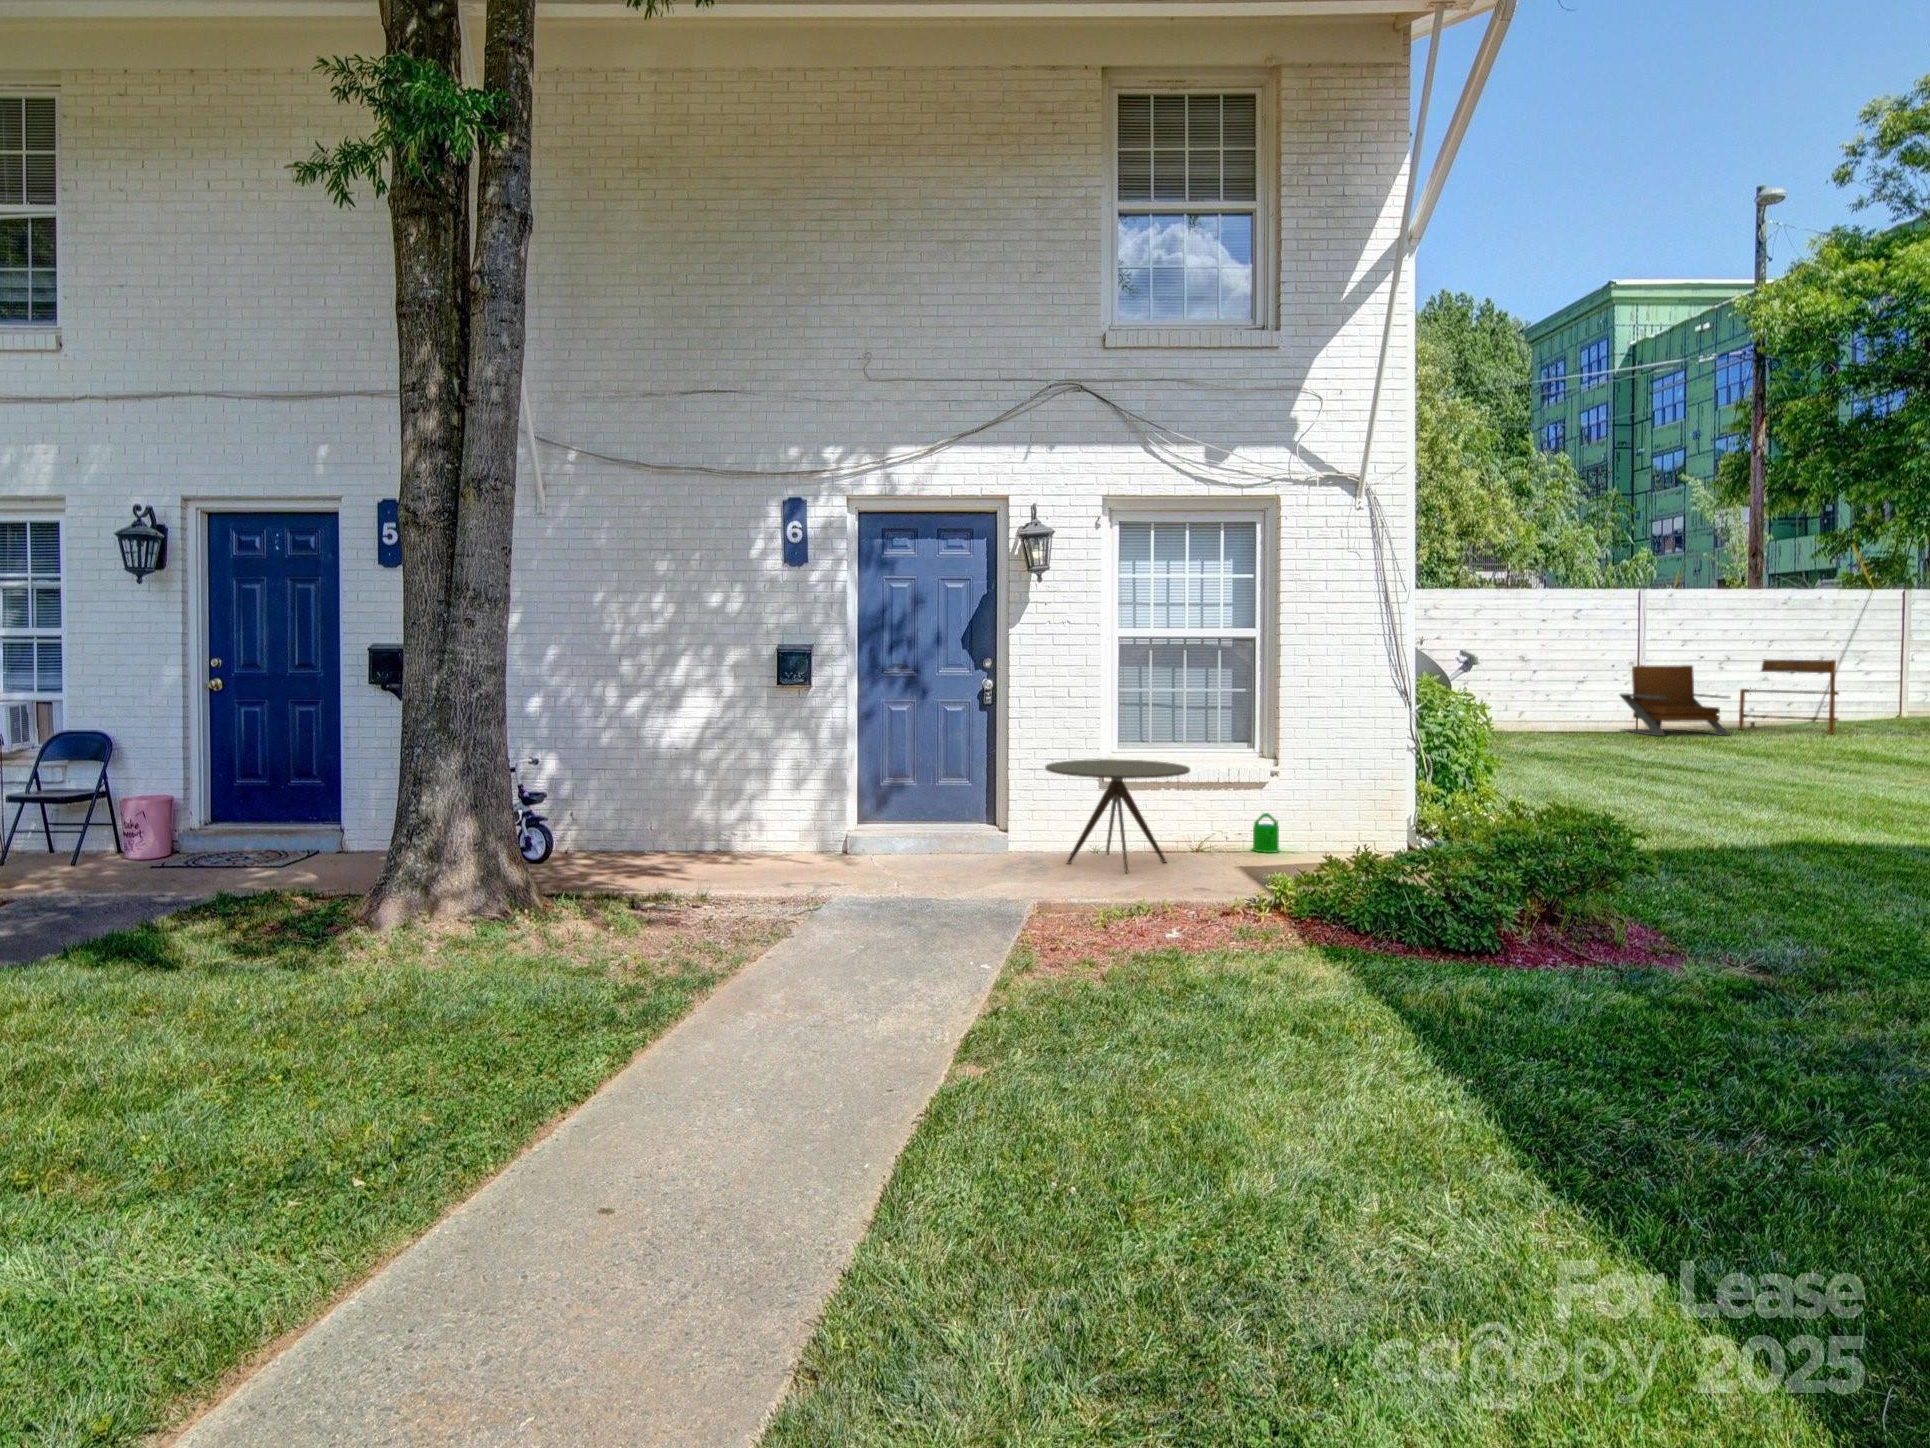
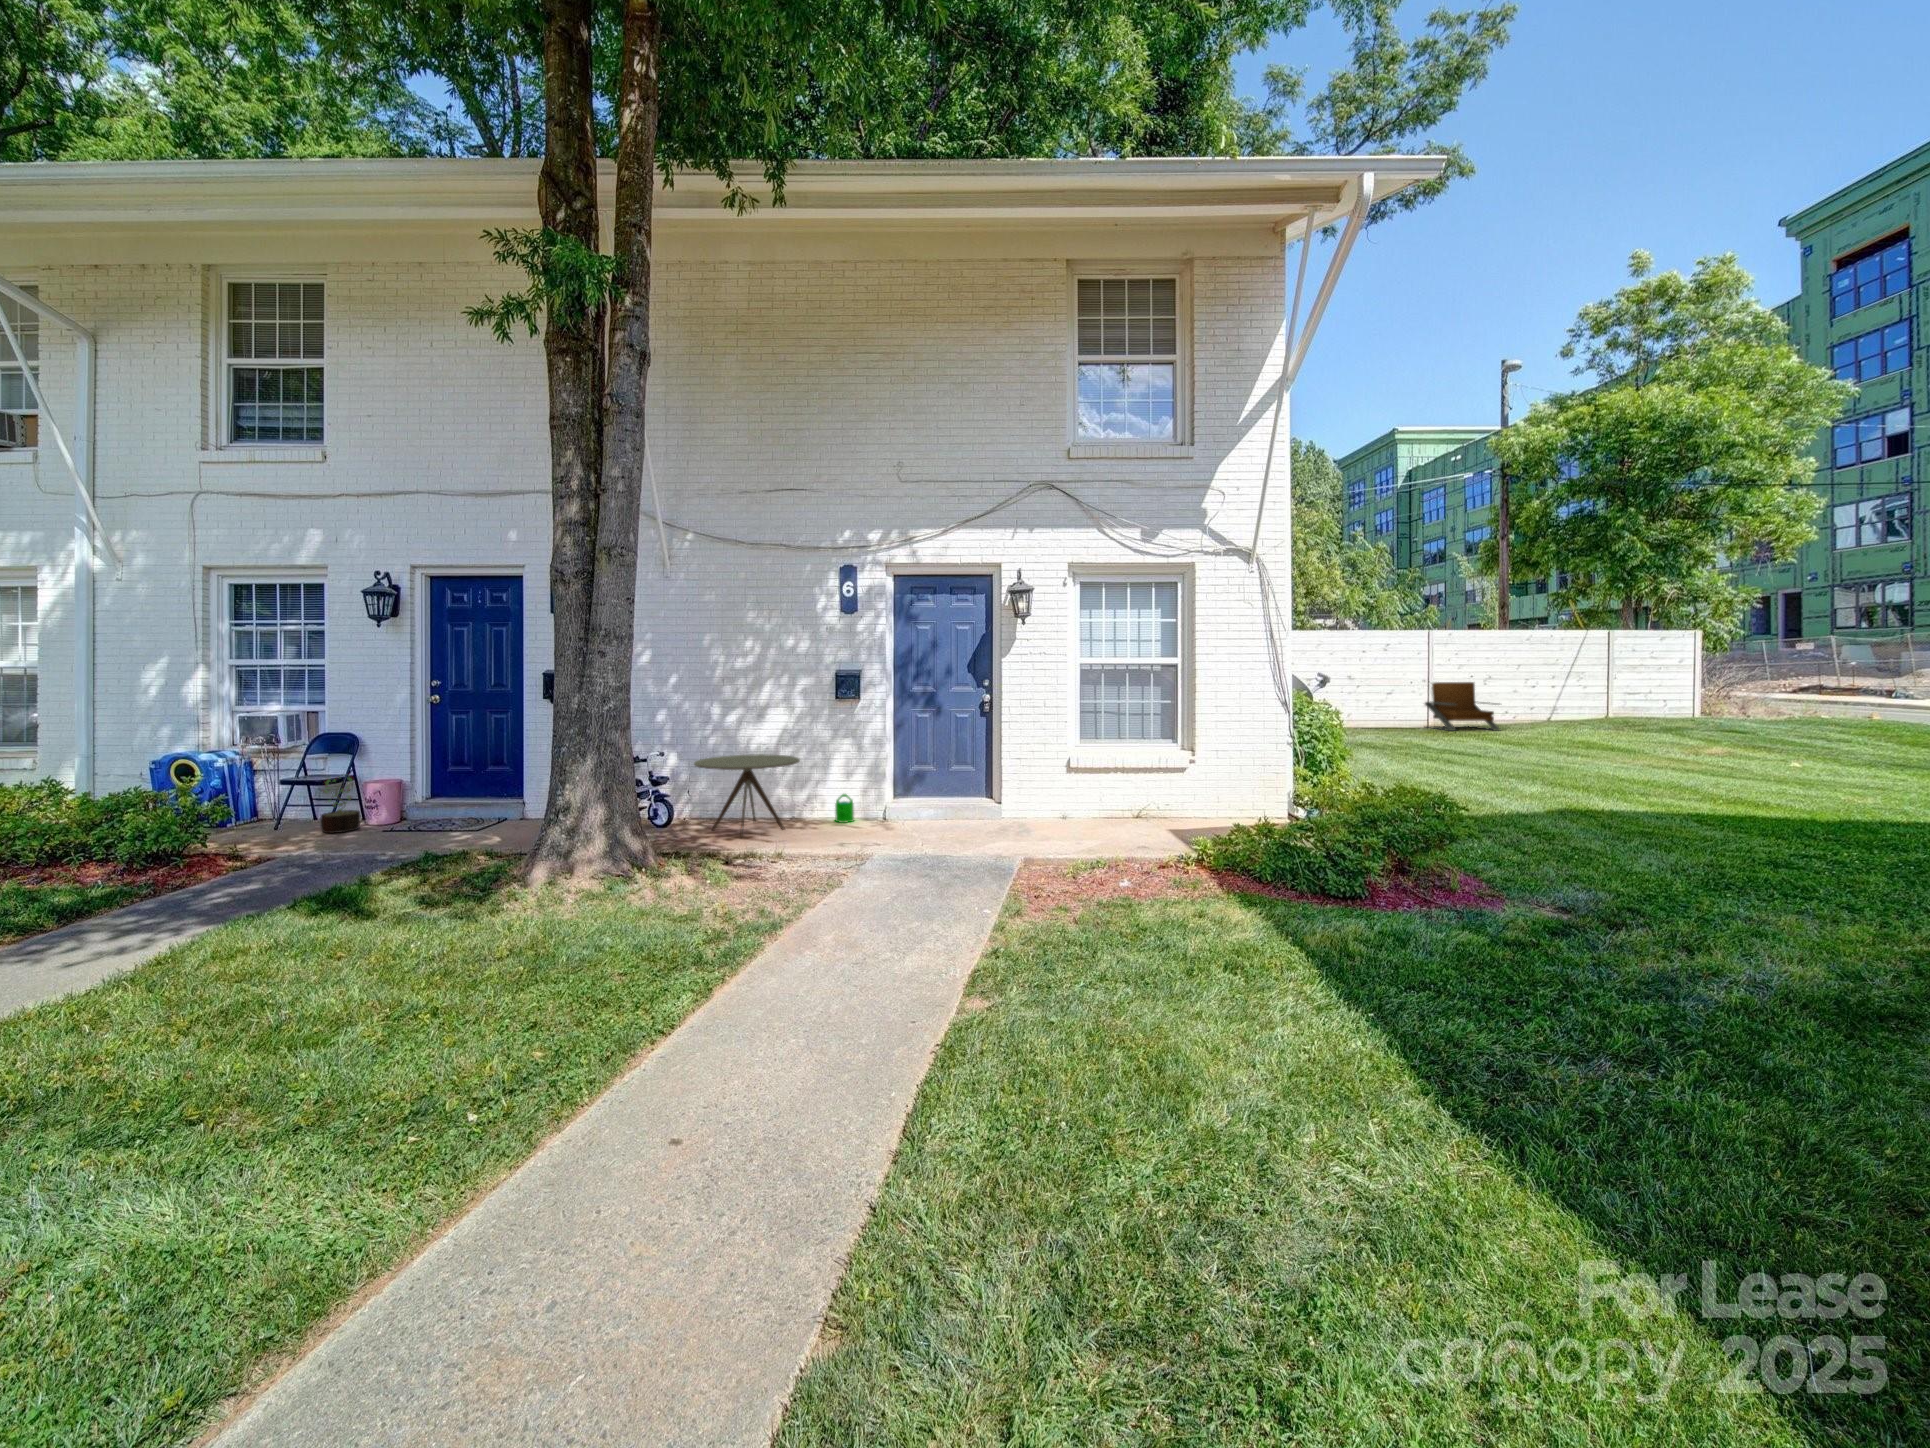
bench: present [1739,659,1839,734] -> none [1506,677,1576,729]
round table: present [1045,759,1190,873] -> present [694,754,800,837]
decorative plant: none [66,784,121,868] -> present [320,775,361,833]
watering can: present [1252,813,1280,853] -> present [835,794,854,823]

